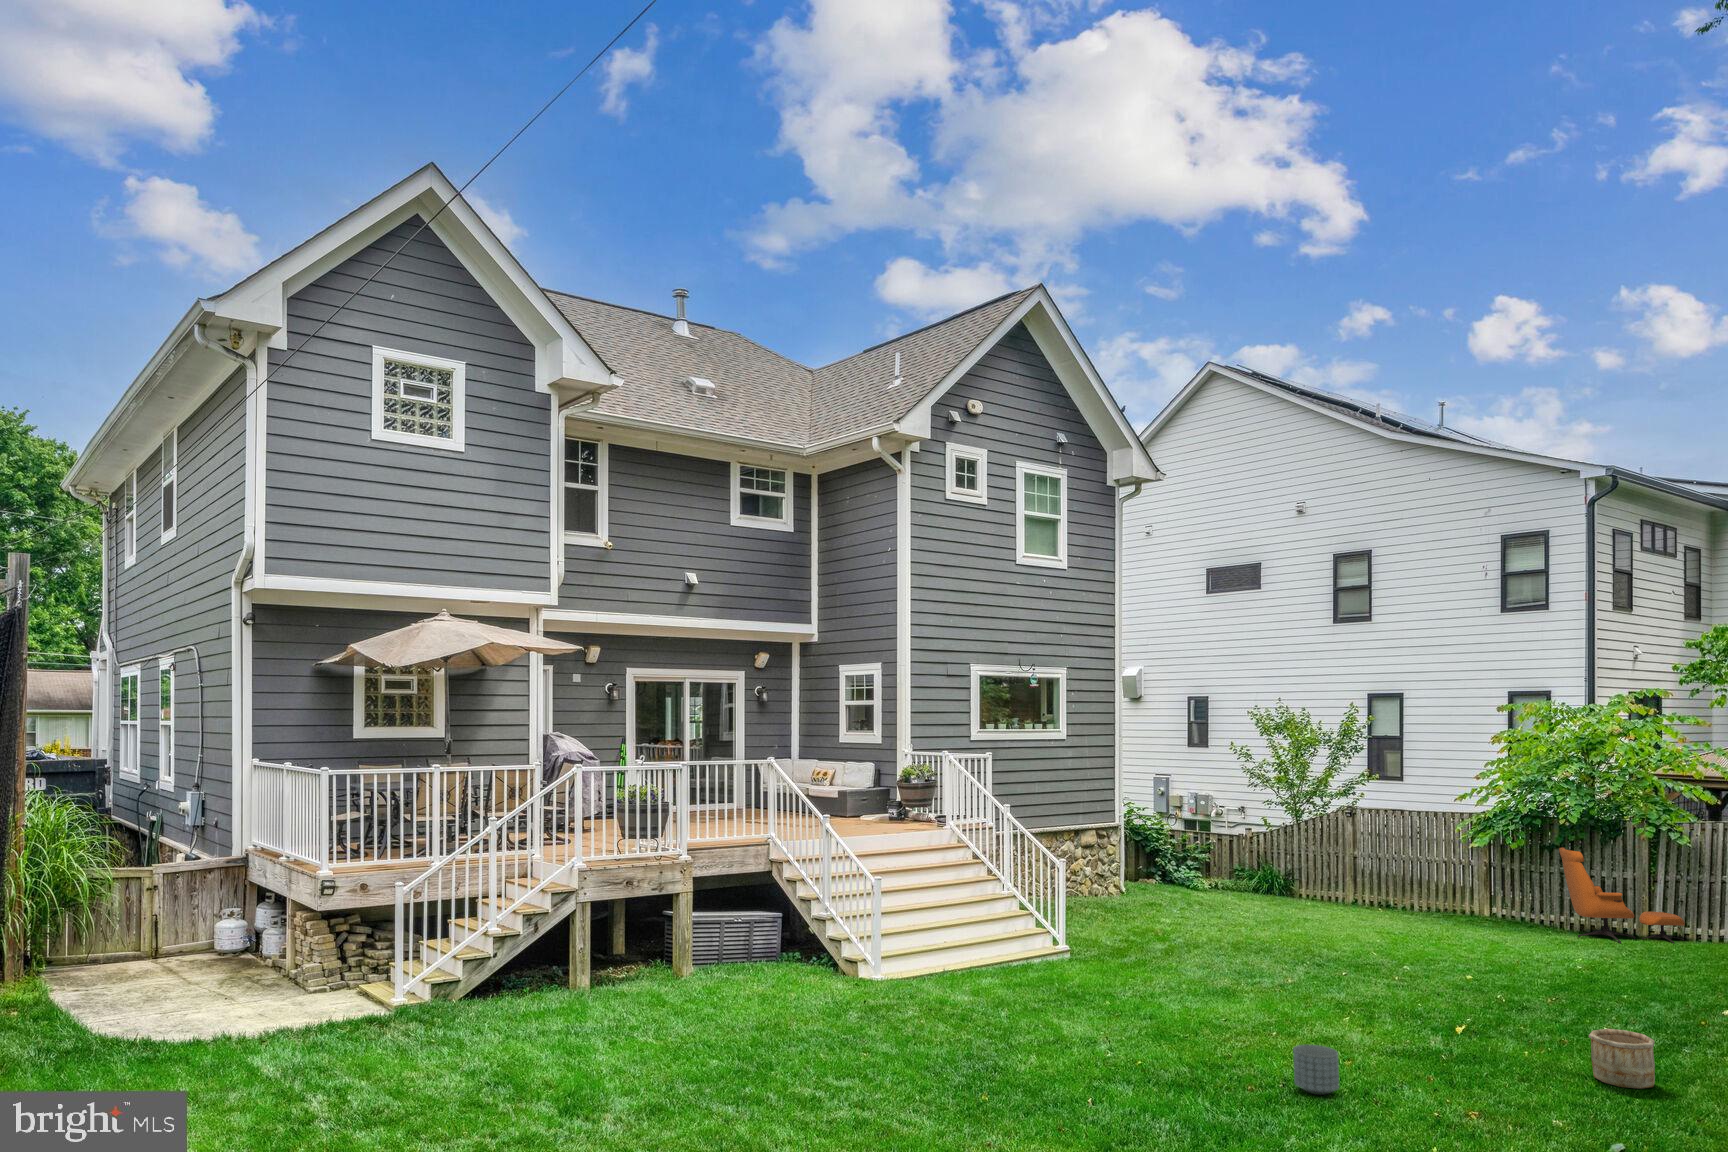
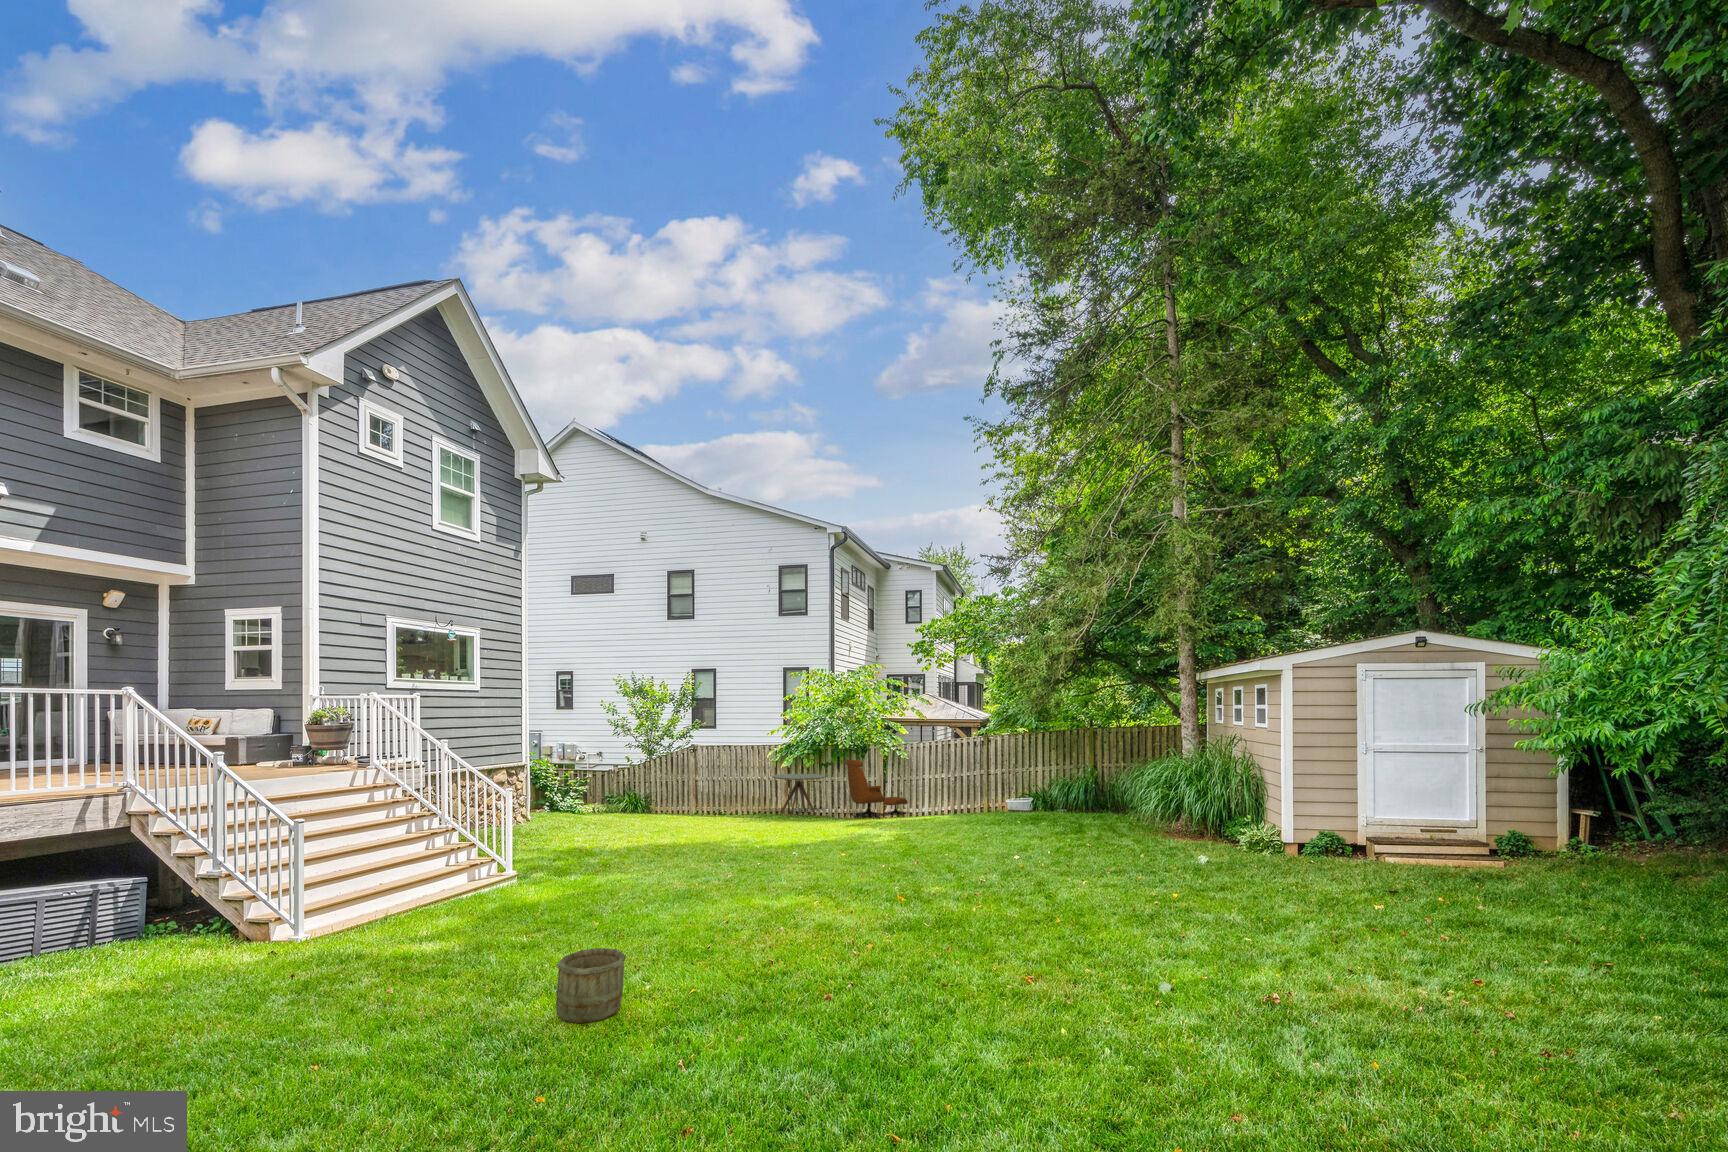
round table: none [1451,861,1539,925] -> present [772,774,826,816]
wooden bucket: present [1589,1029,1655,1089] -> present [557,948,626,1023]
planter: present [1293,1045,1339,1095] -> none [841,916,880,964]

